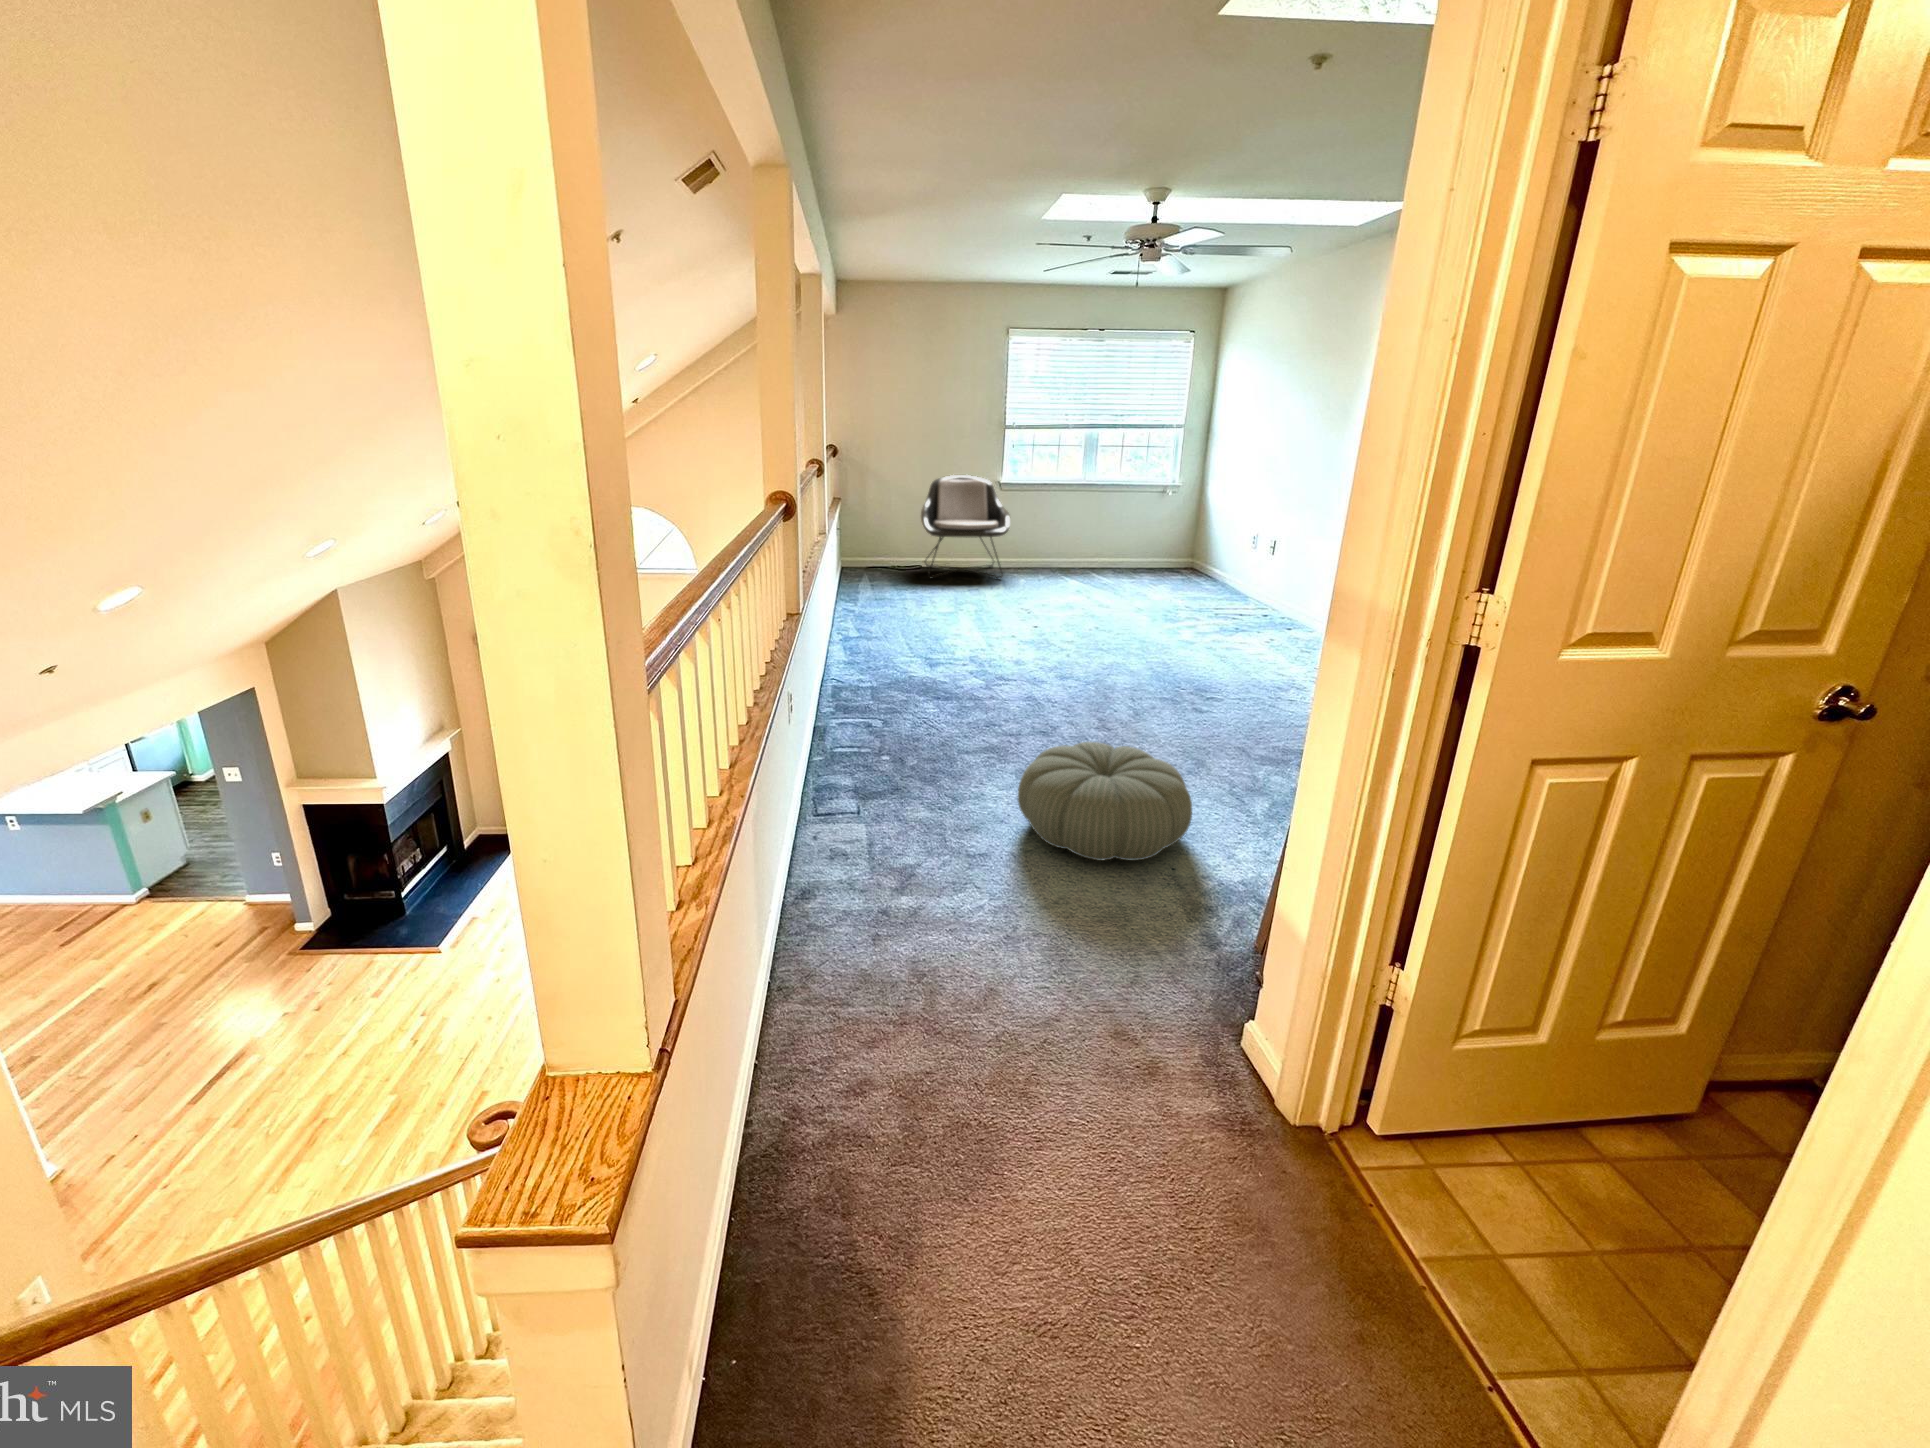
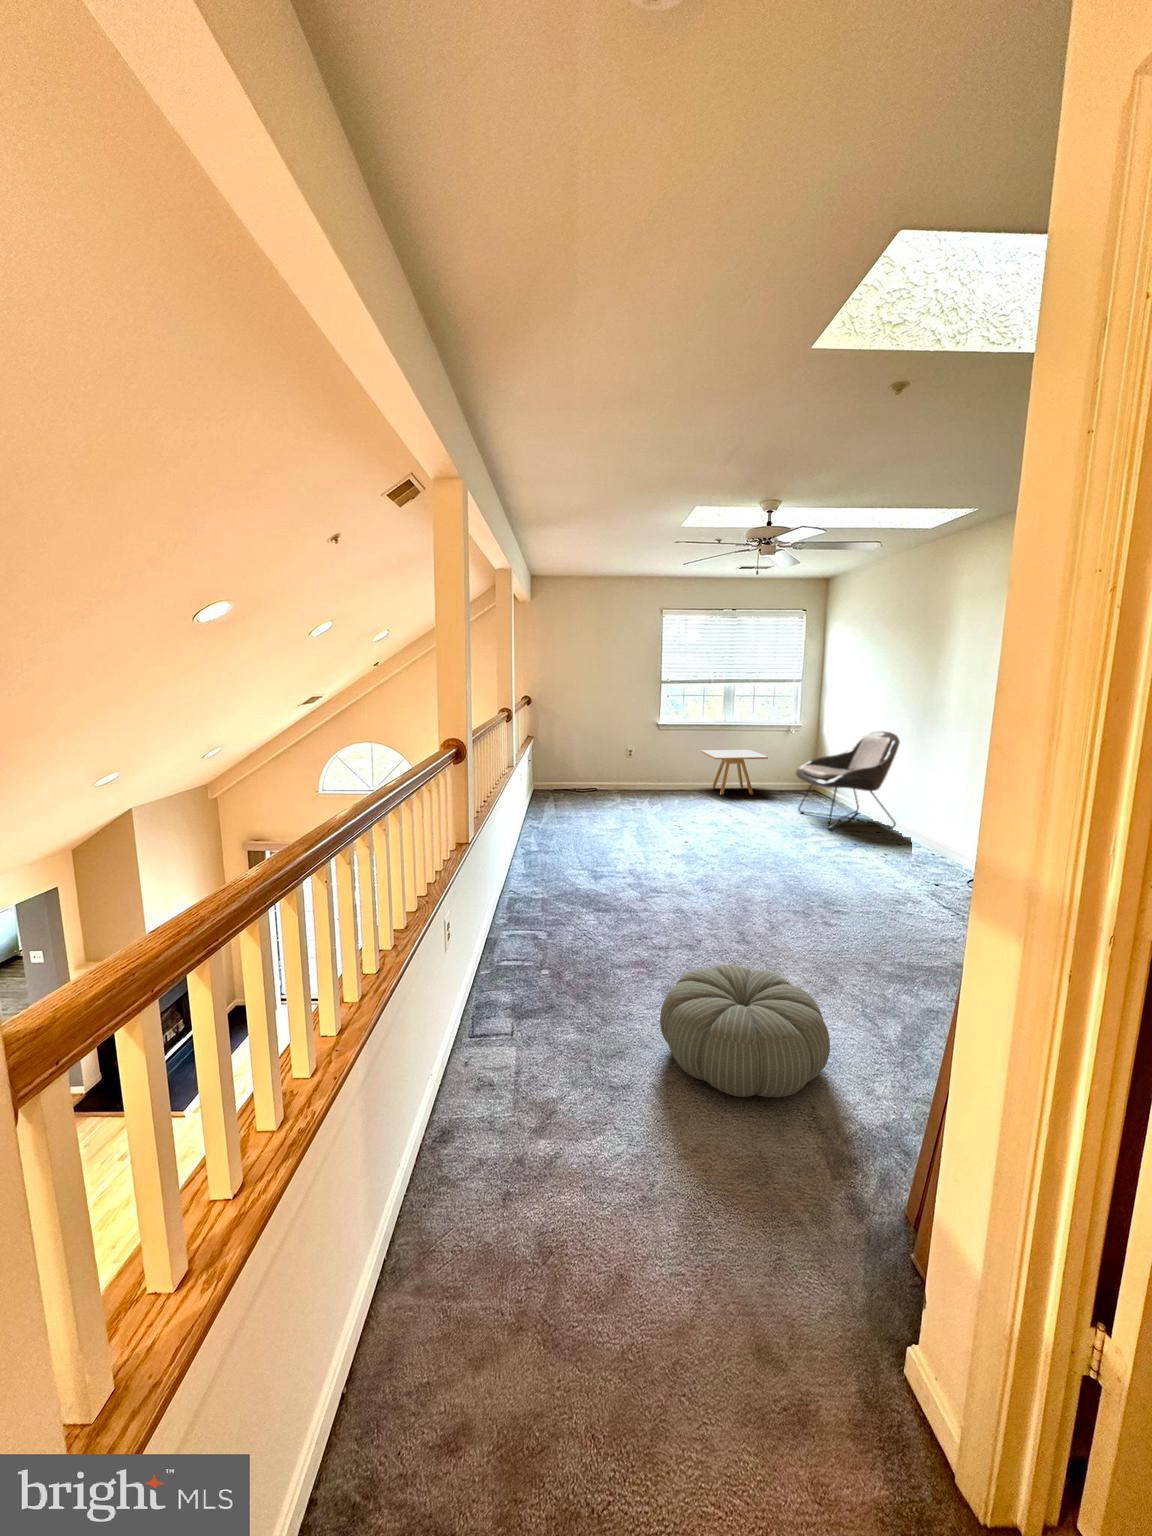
lounge chair: present [921,475,1011,579] -> present [796,732,900,830]
side table: none [1055,517,1138,575] -> present [701,750,768,795]

